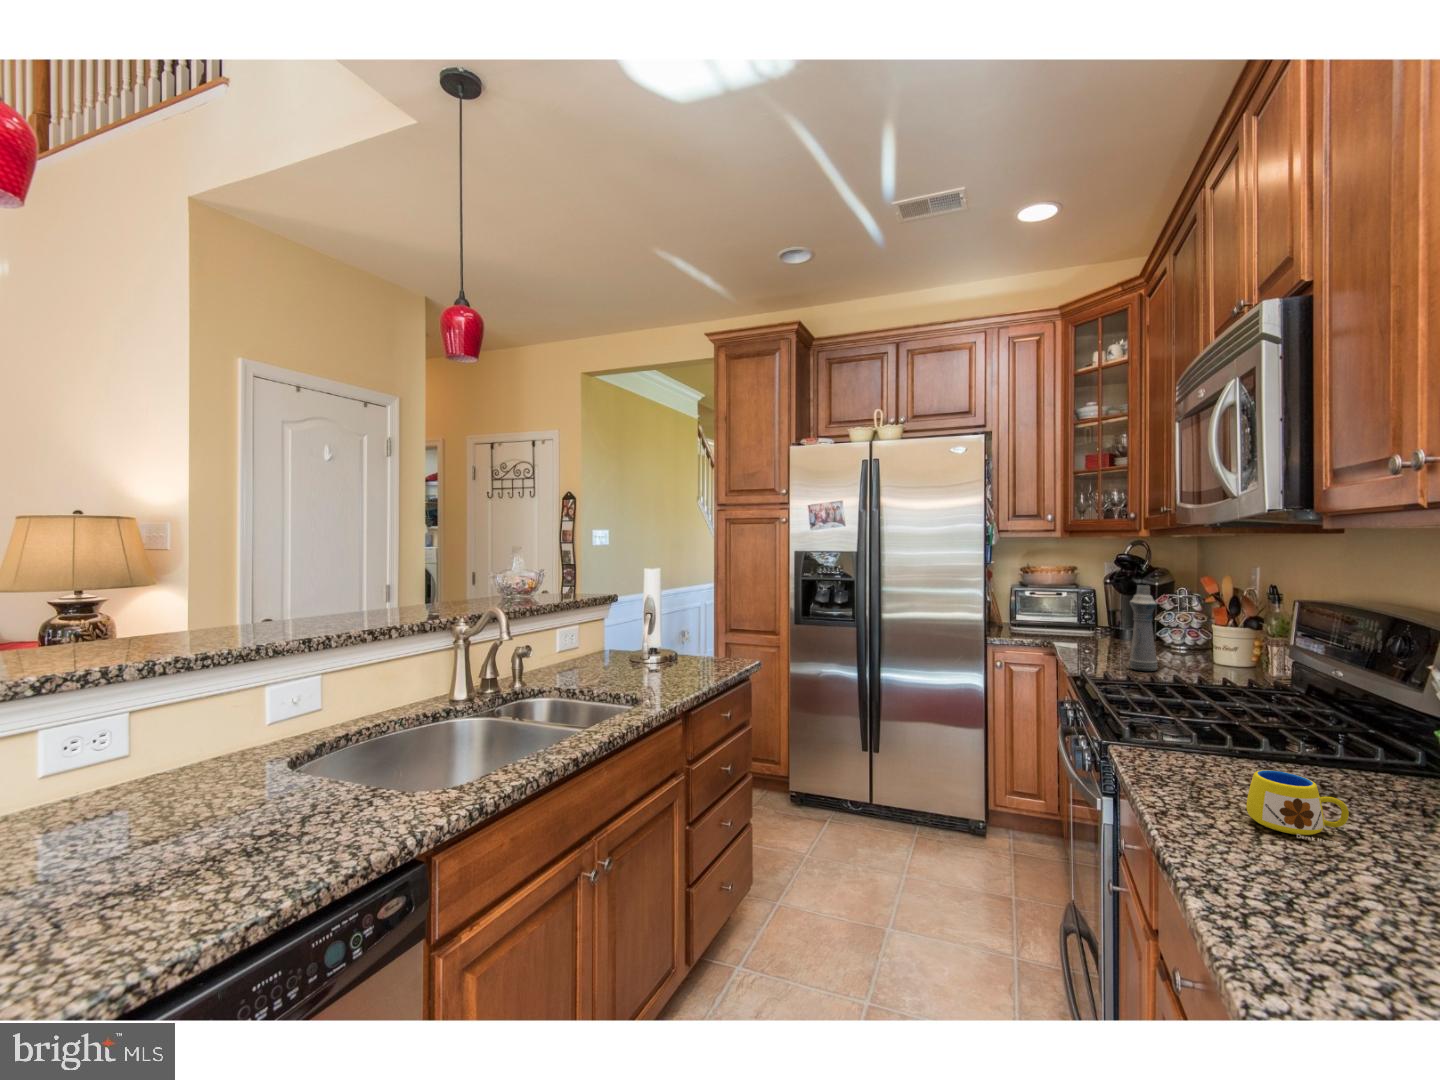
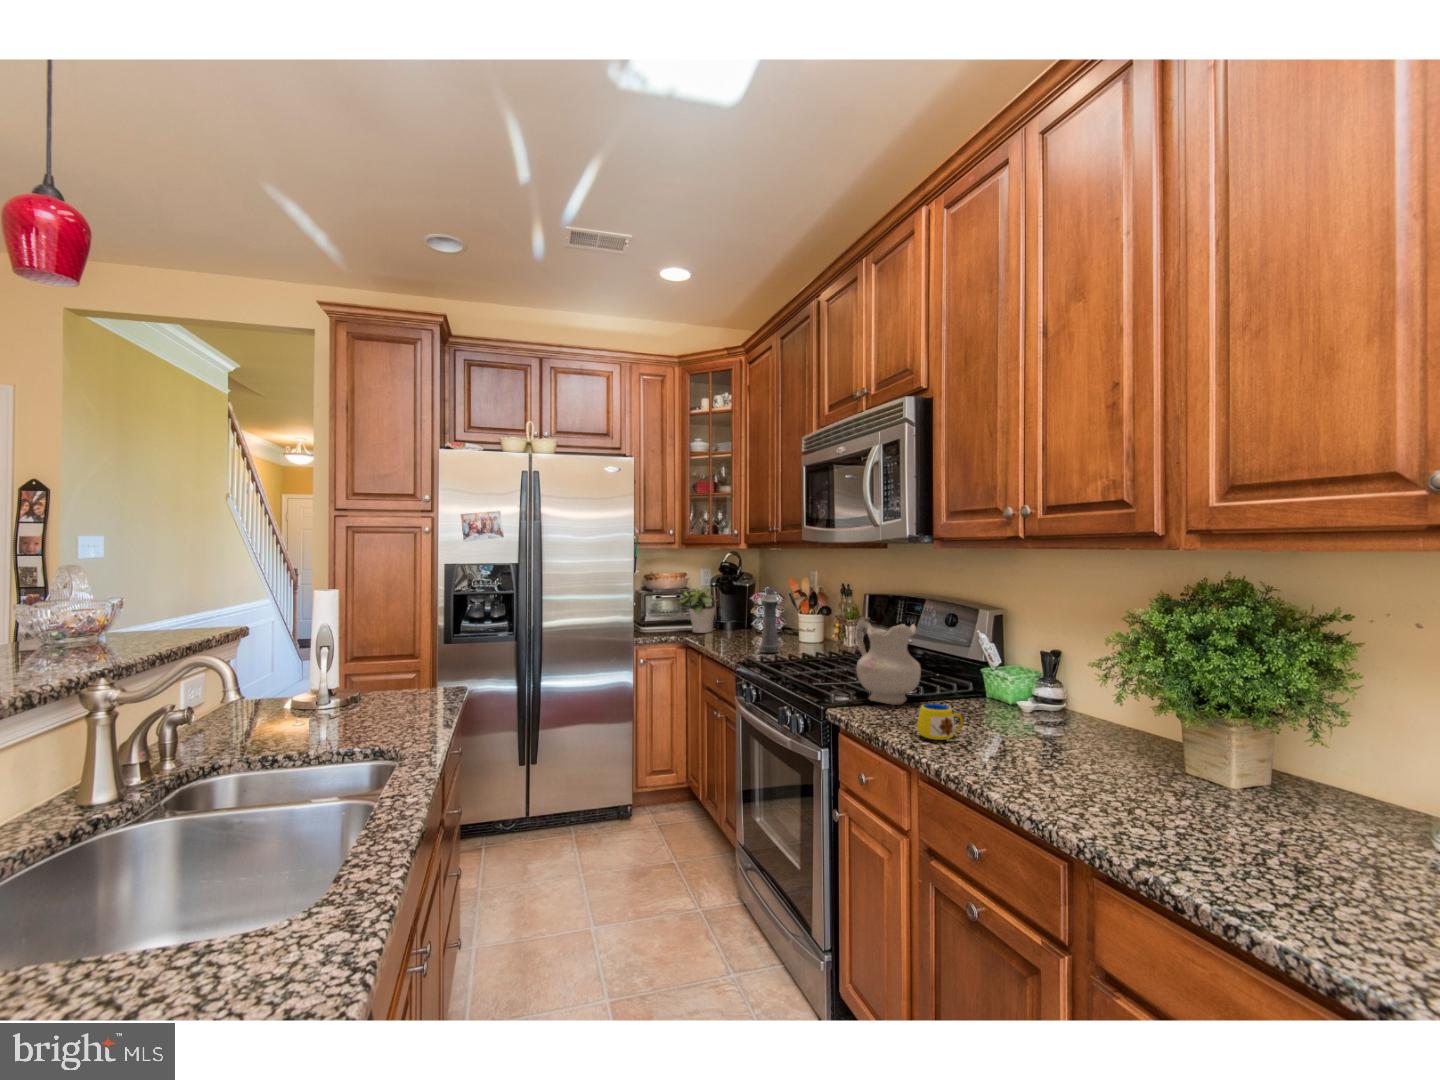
potted plant: none [1048,581,1102,639] -> present [679,586,717,633]
ceramic pitcher: none [1203,628,1328,768] -> present [856,617,921,705]

